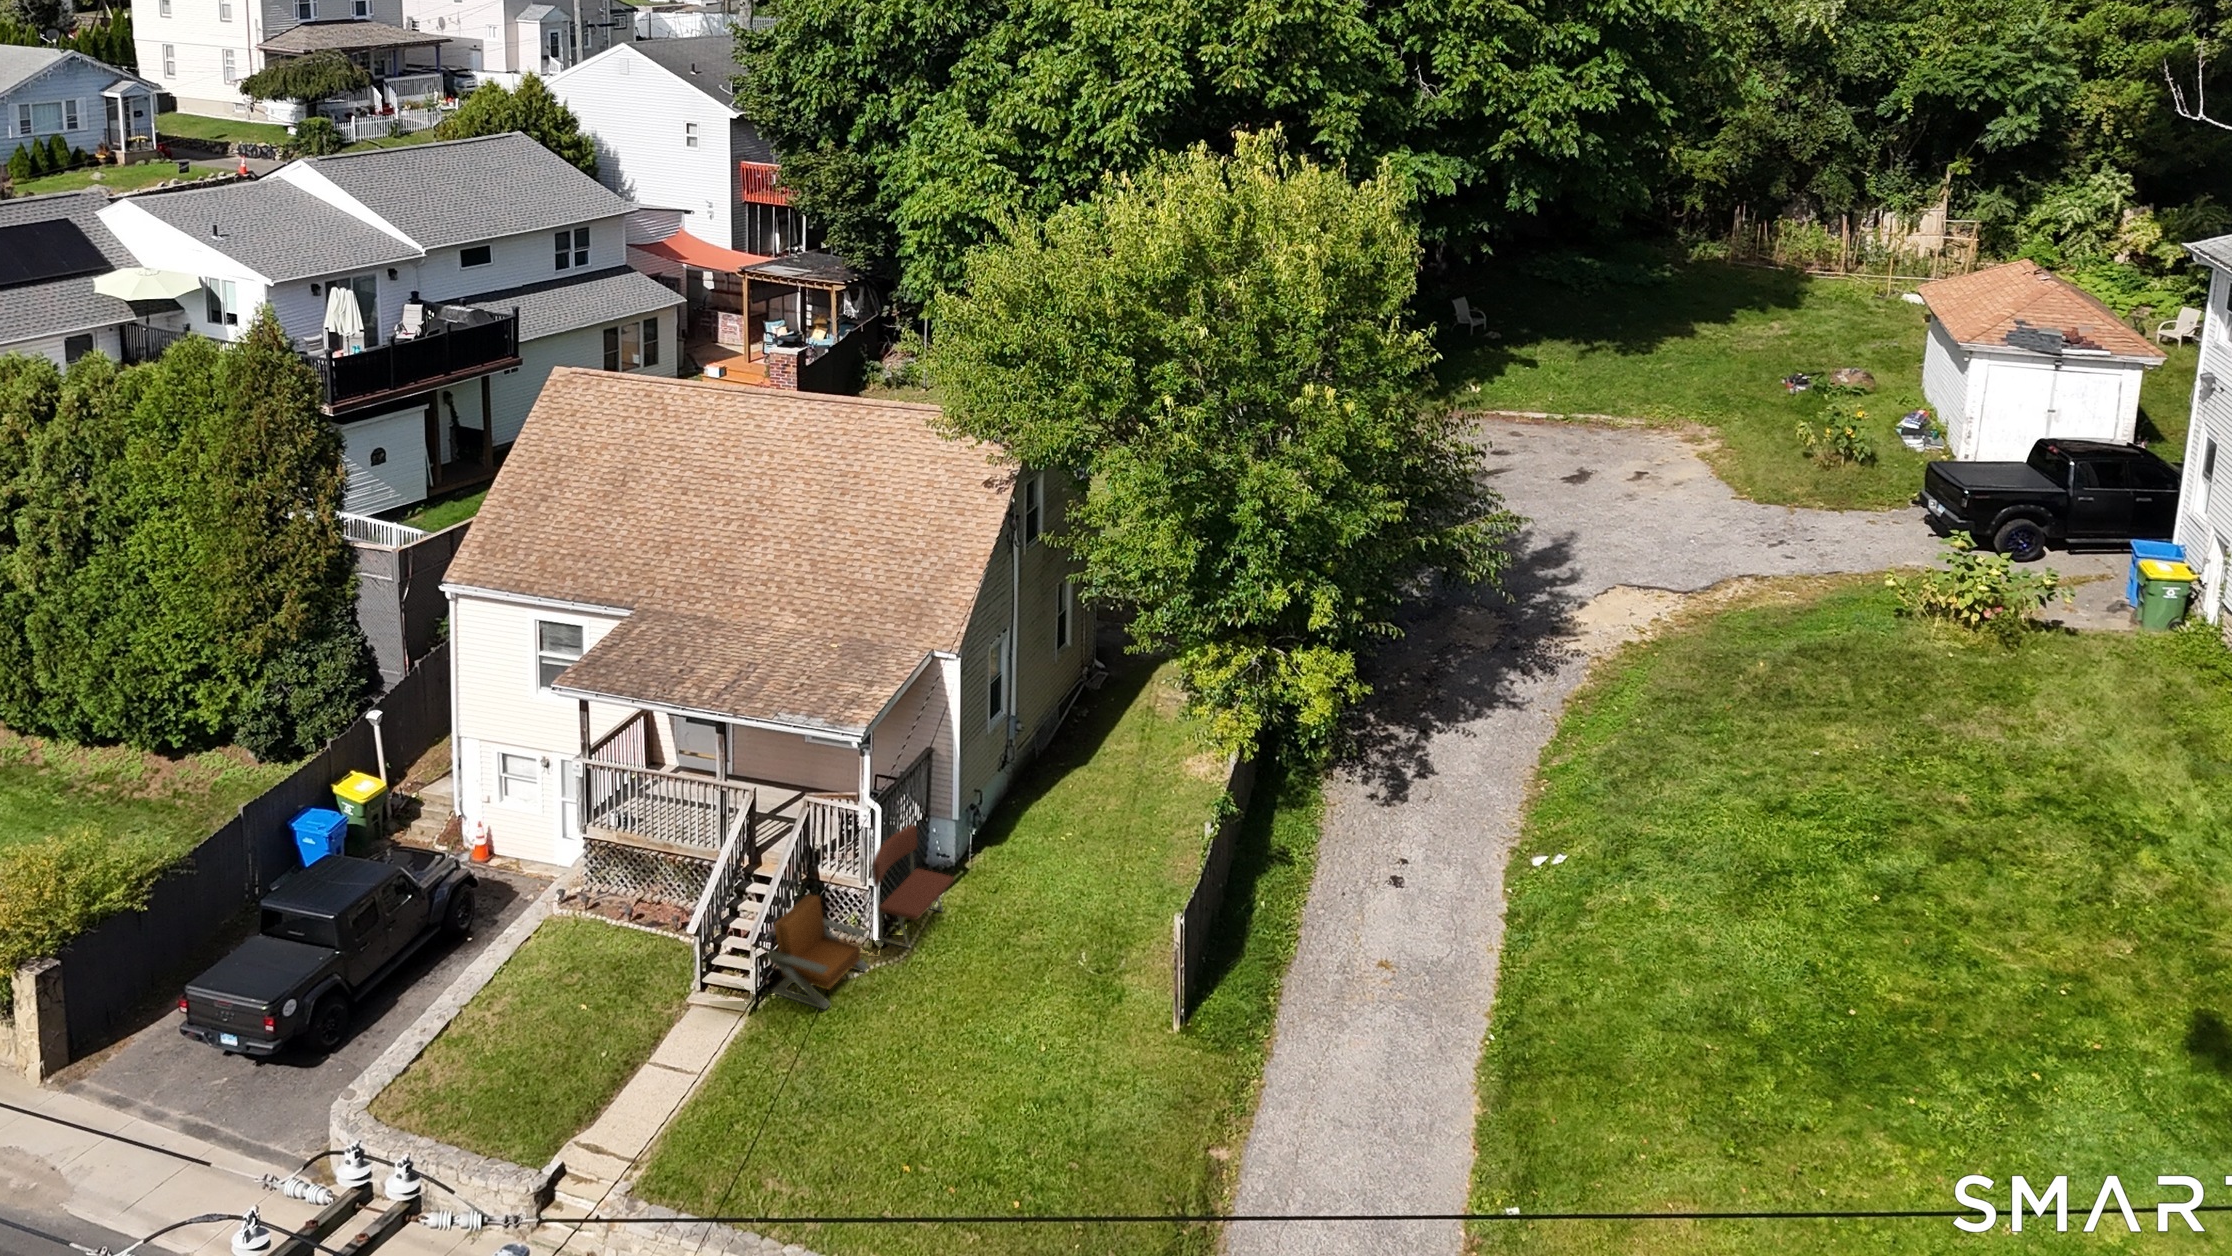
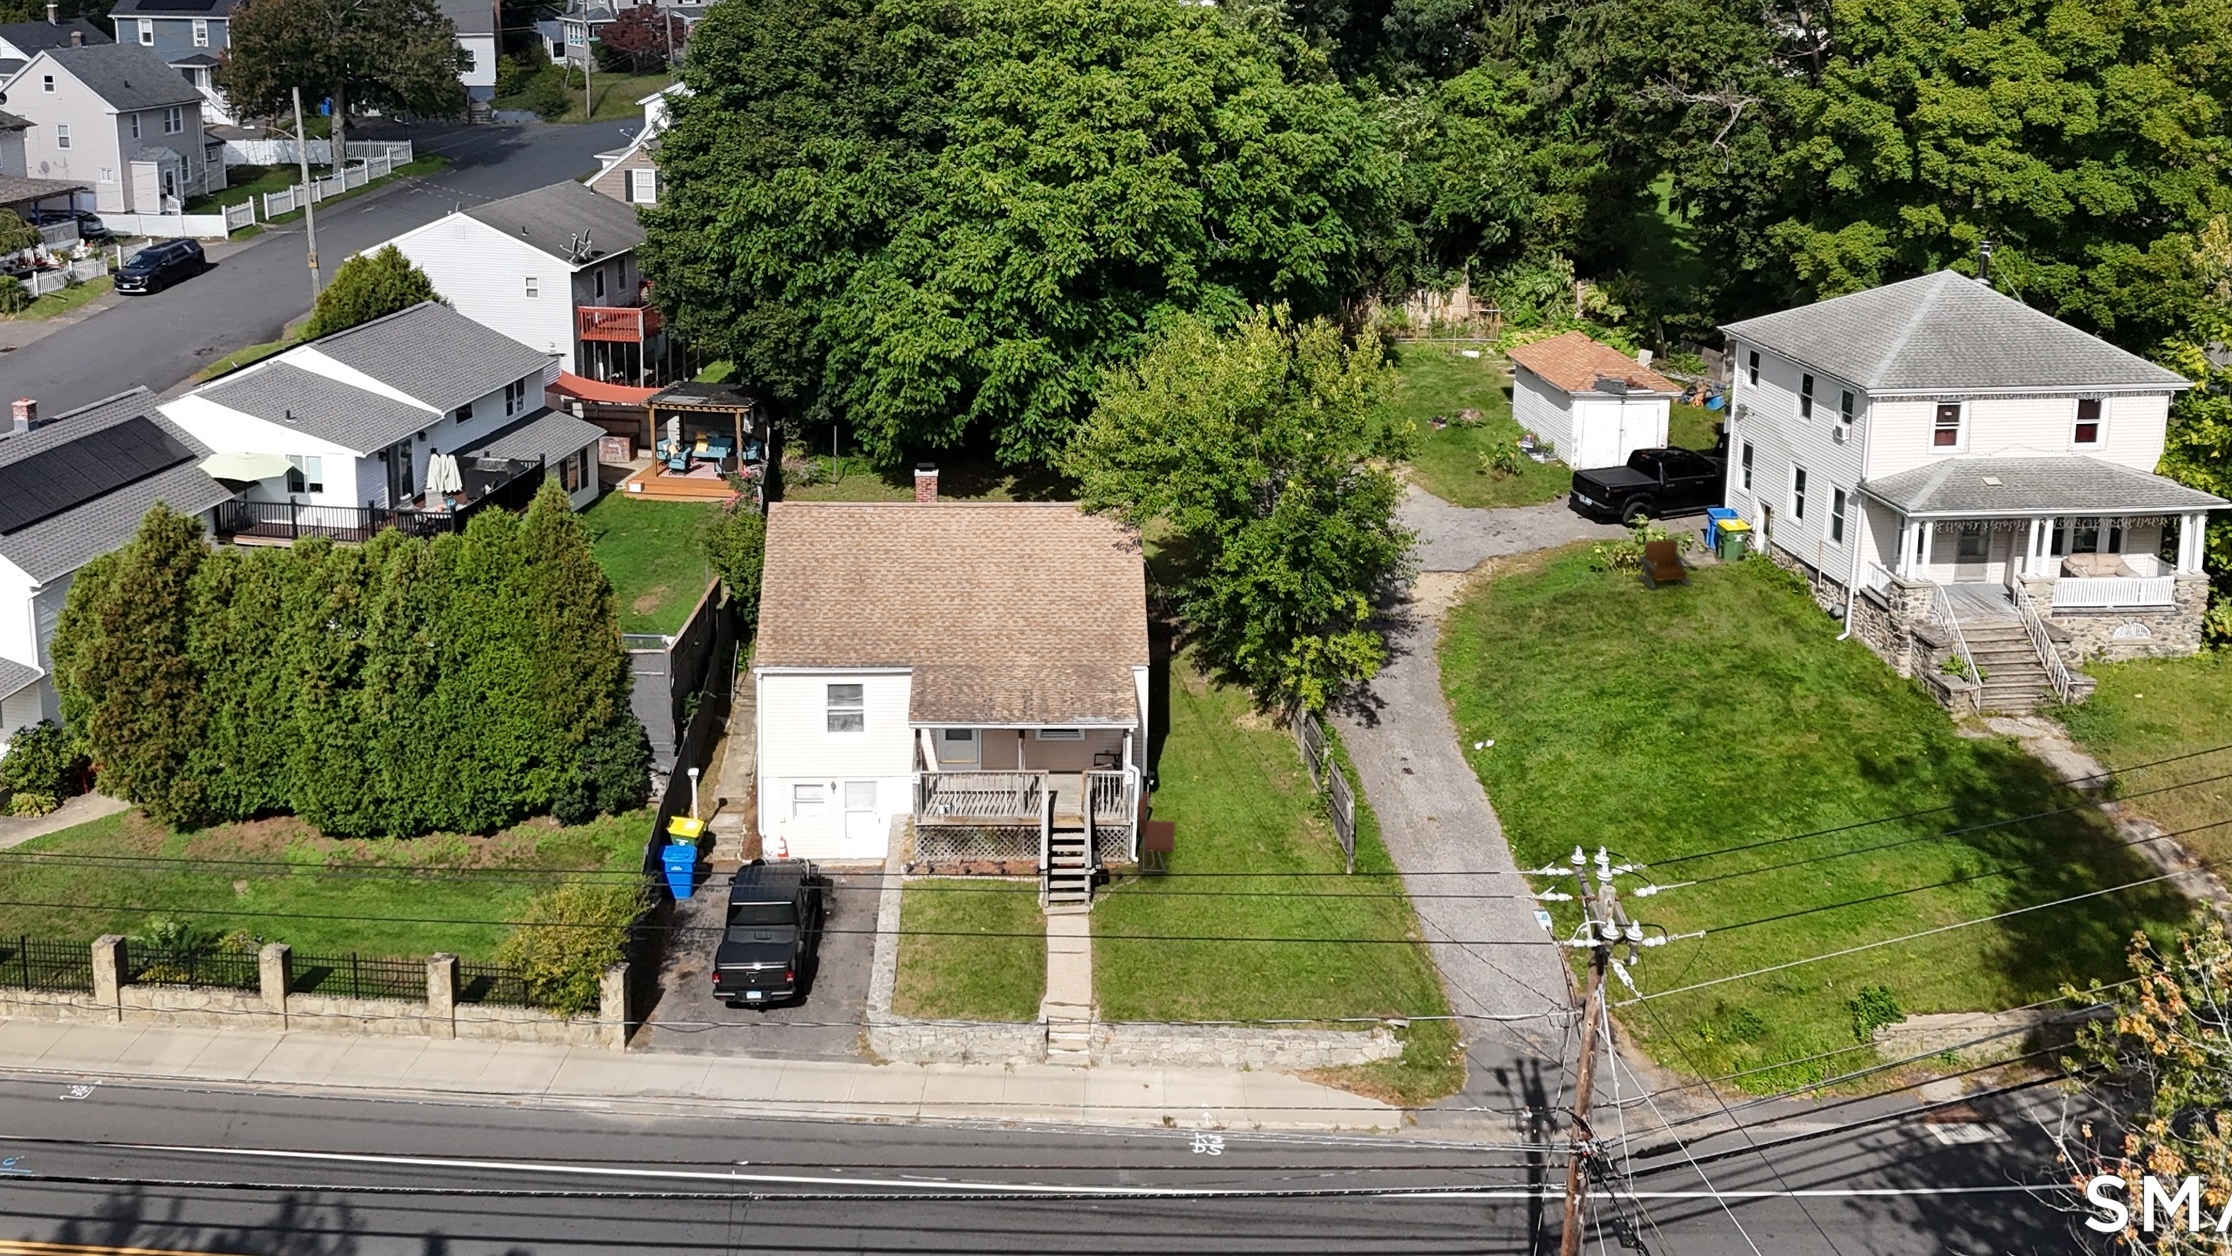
lounge chair: present [766,894,869,1009] -> present [1638,539,1692,589]

